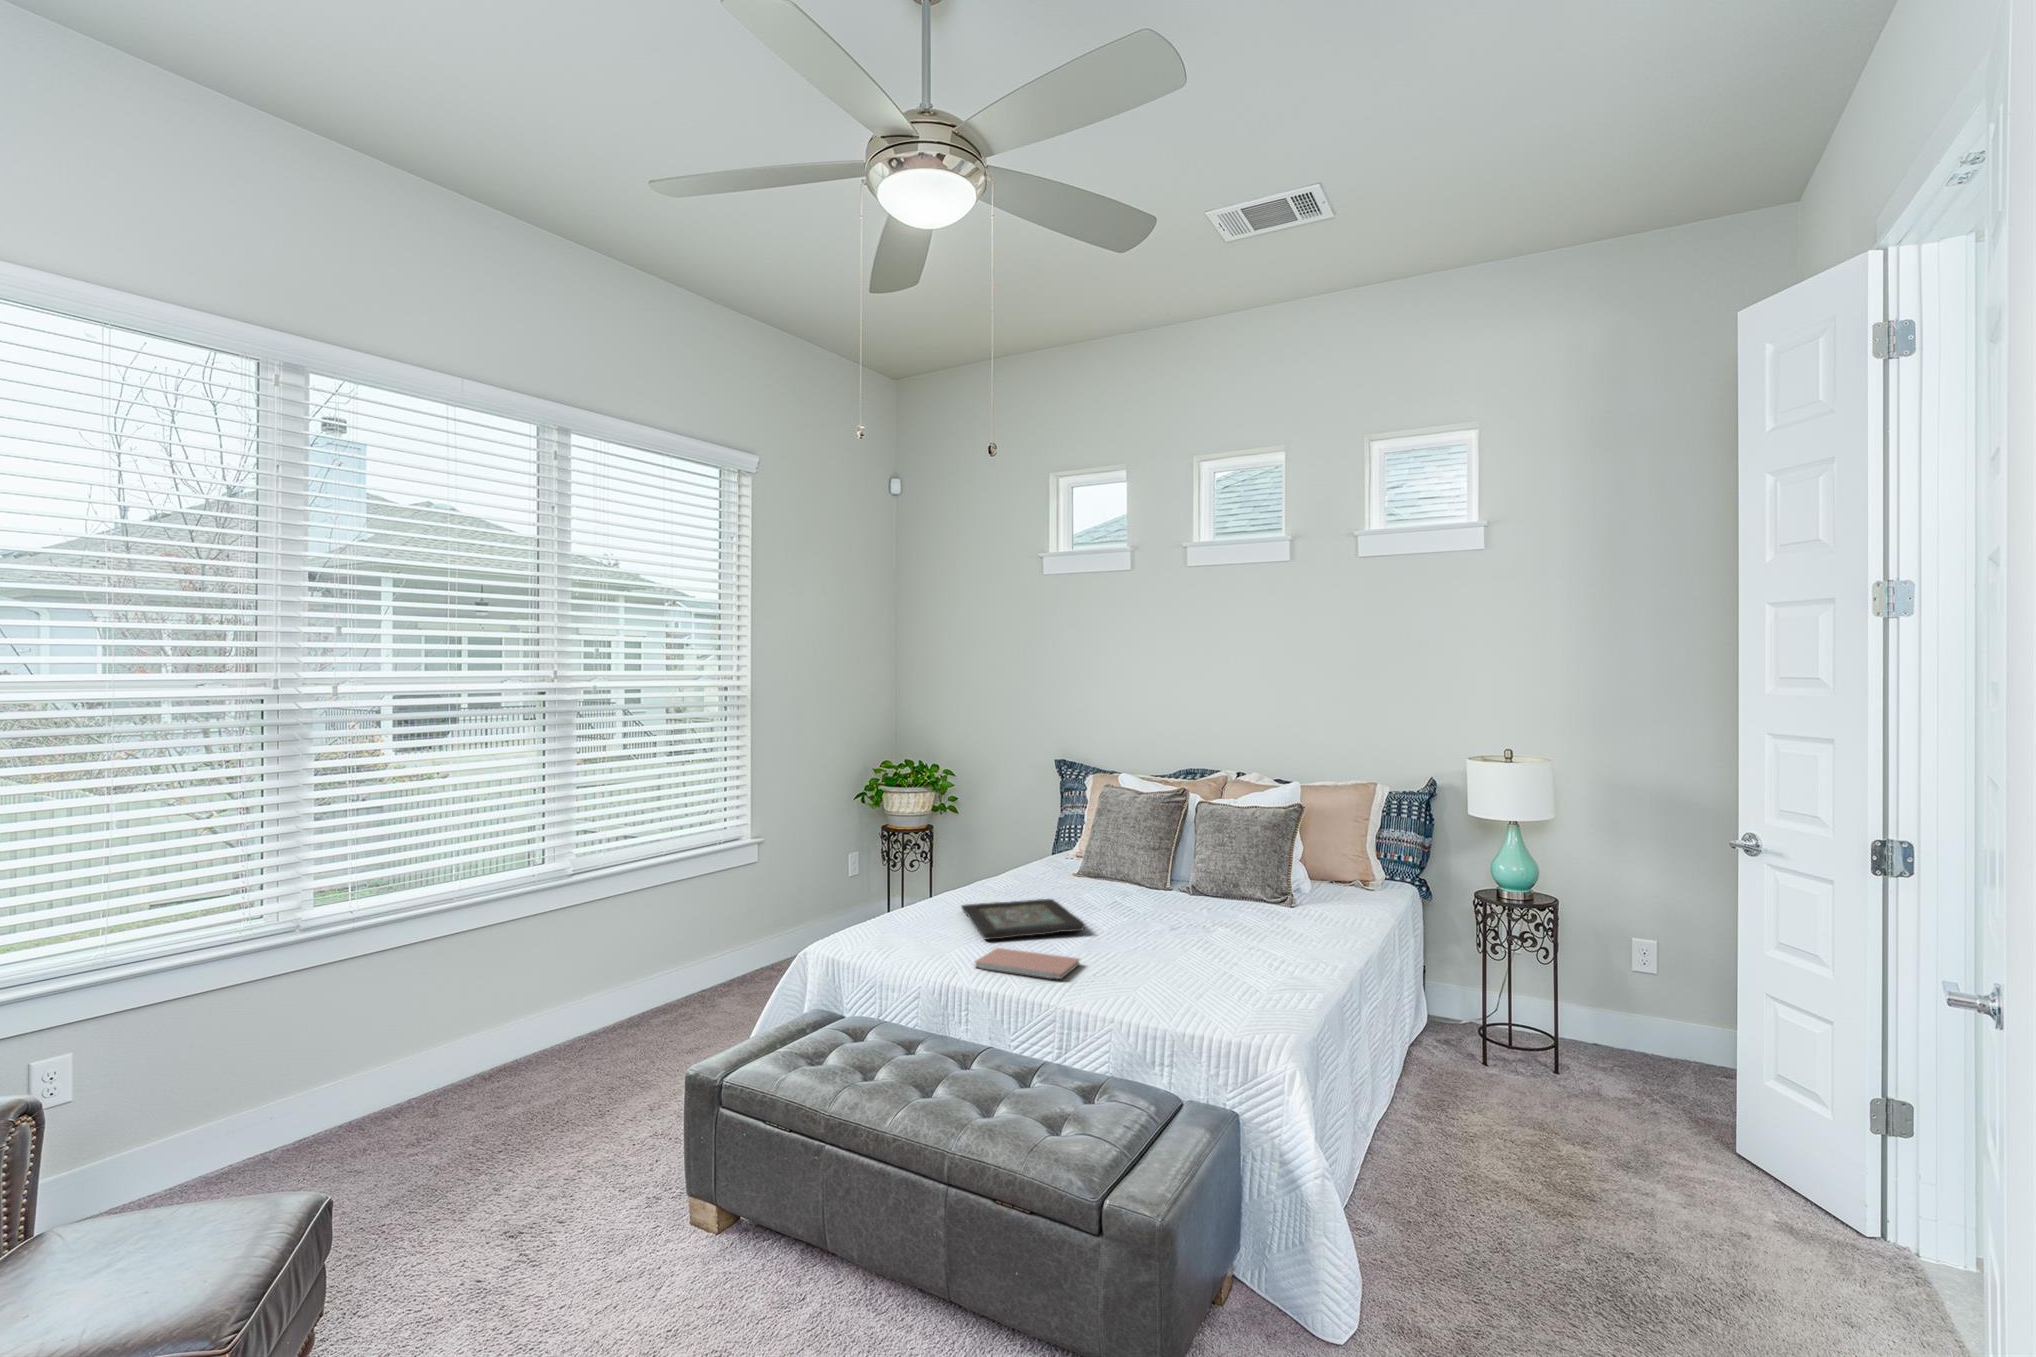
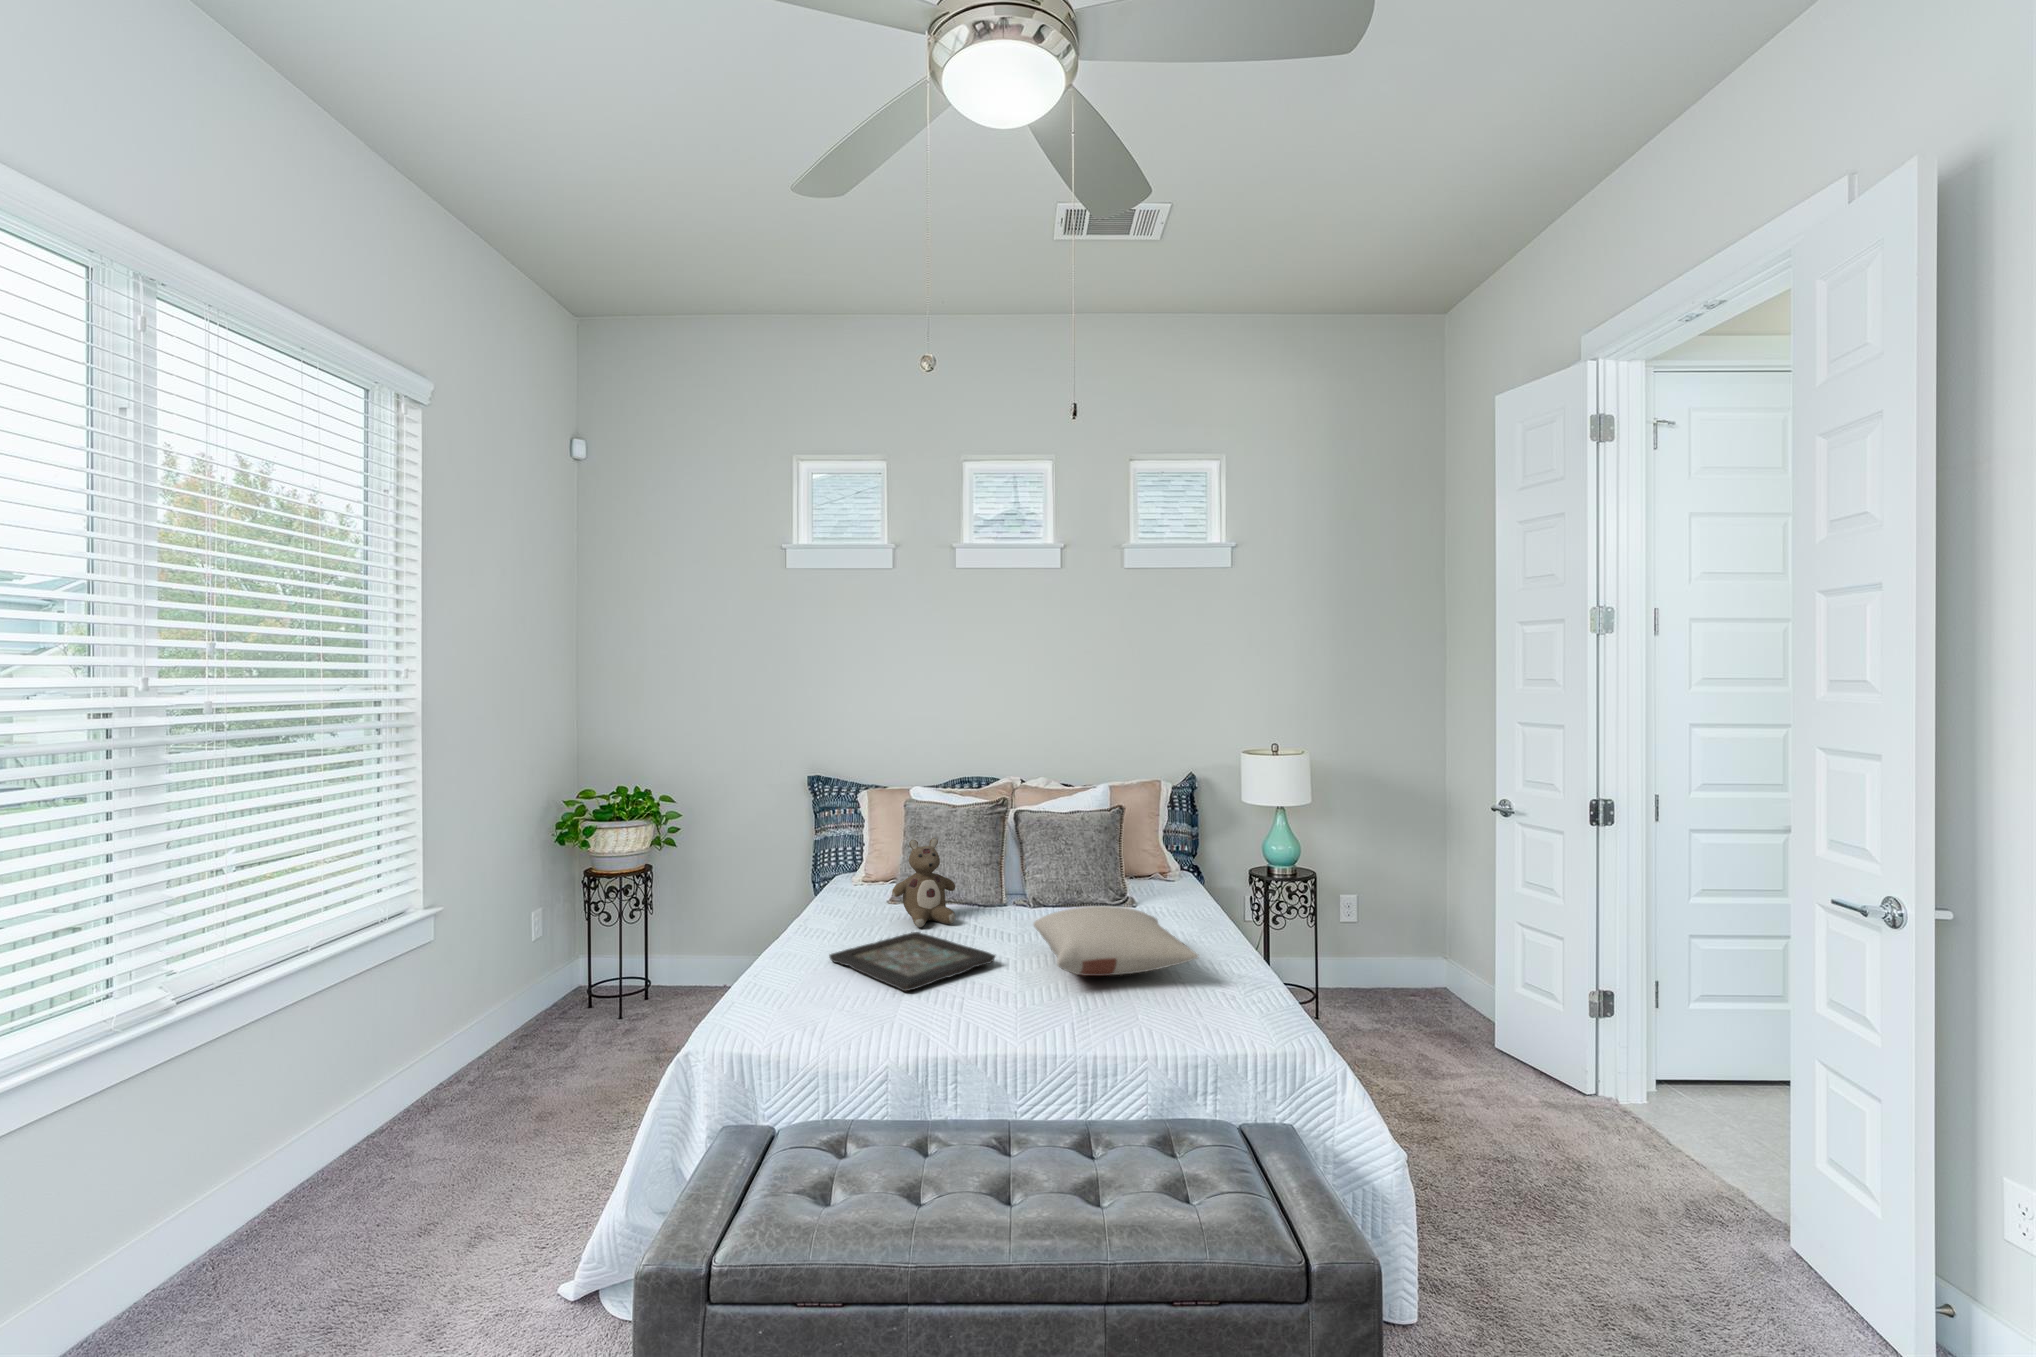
stuffed bear: none [1051,818,1112,898] -> present [892,838,955,927]
pillow: none [1101,892,1259,958] -> present [1034,906,1198,976]
notebook: present [975,948,1080,979] -> none [936,994,1048,1028]

